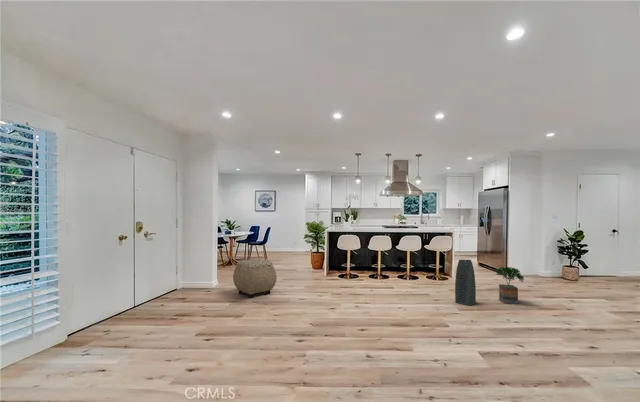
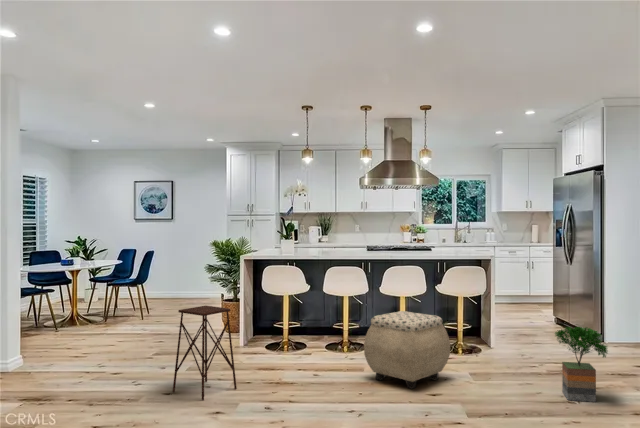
side table: none [306,254,337,300] -> present [173,306,237,400]
ottoman: present [233,259,277,298] -> present [364,311,450,389]
air purifier: present [455,260,476,306] -> none [470,313,512,407]

